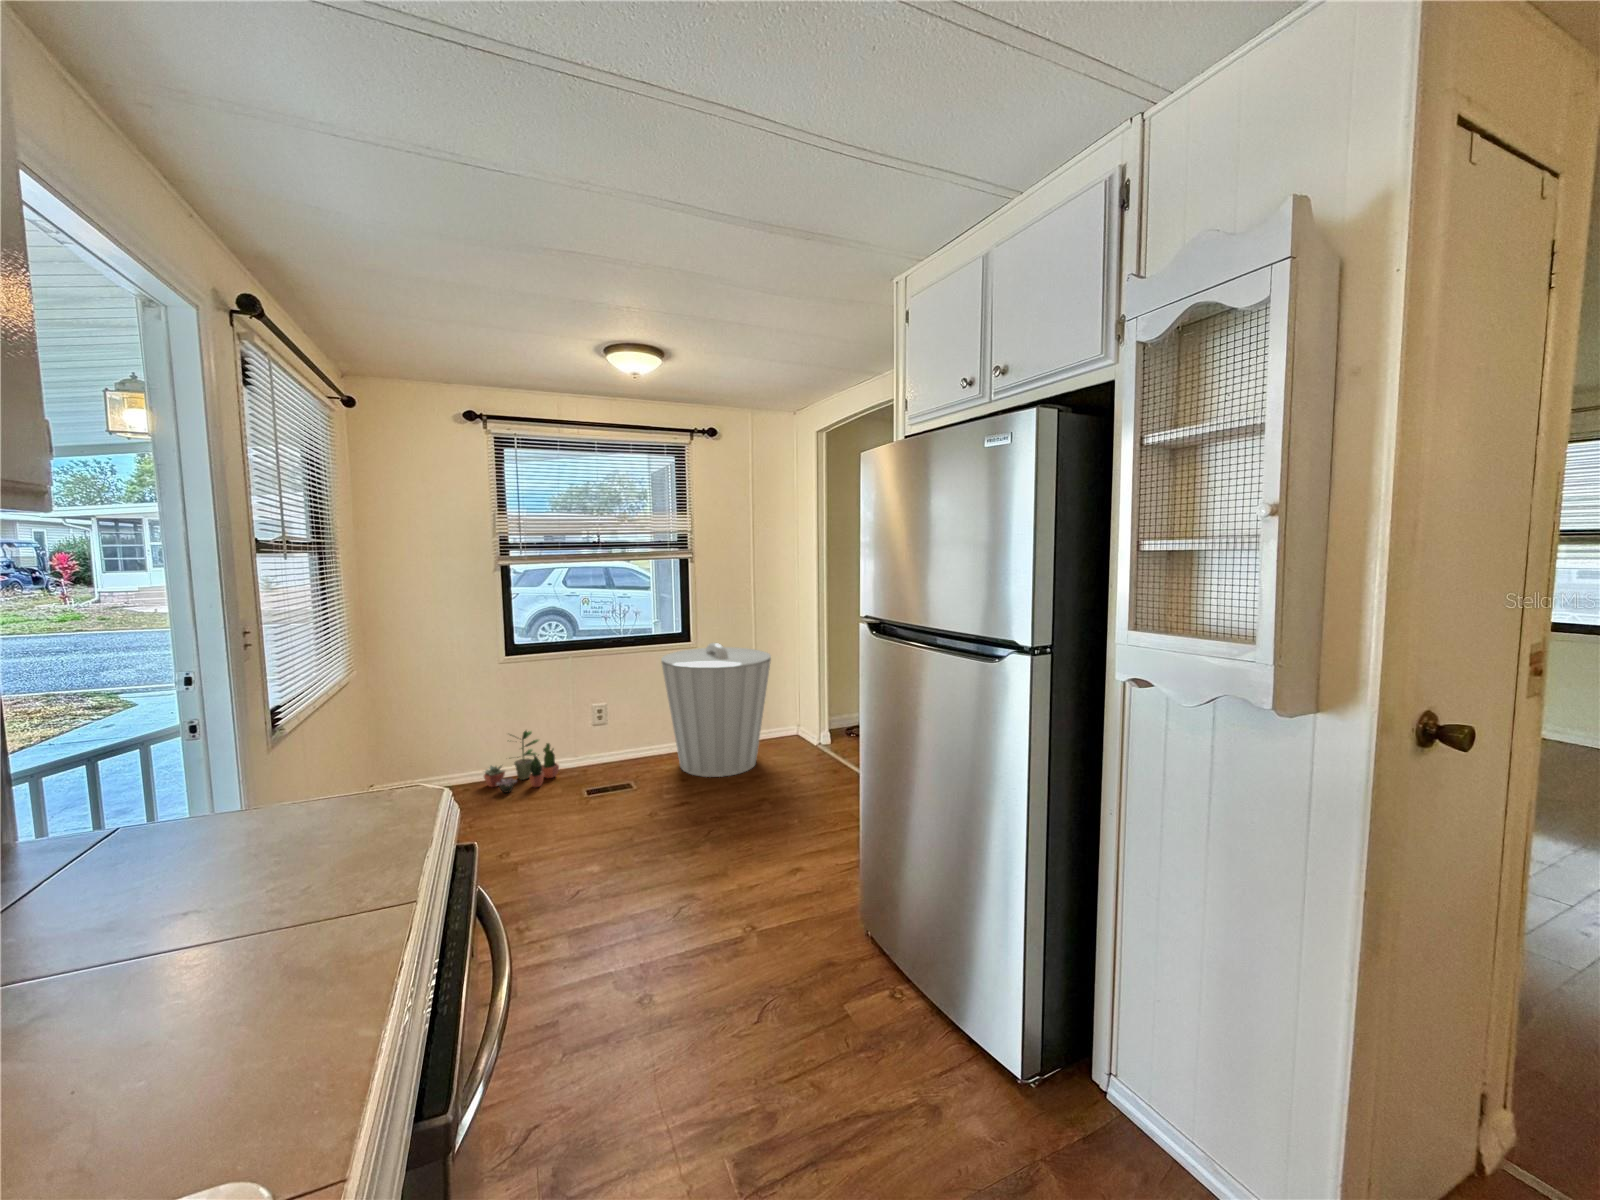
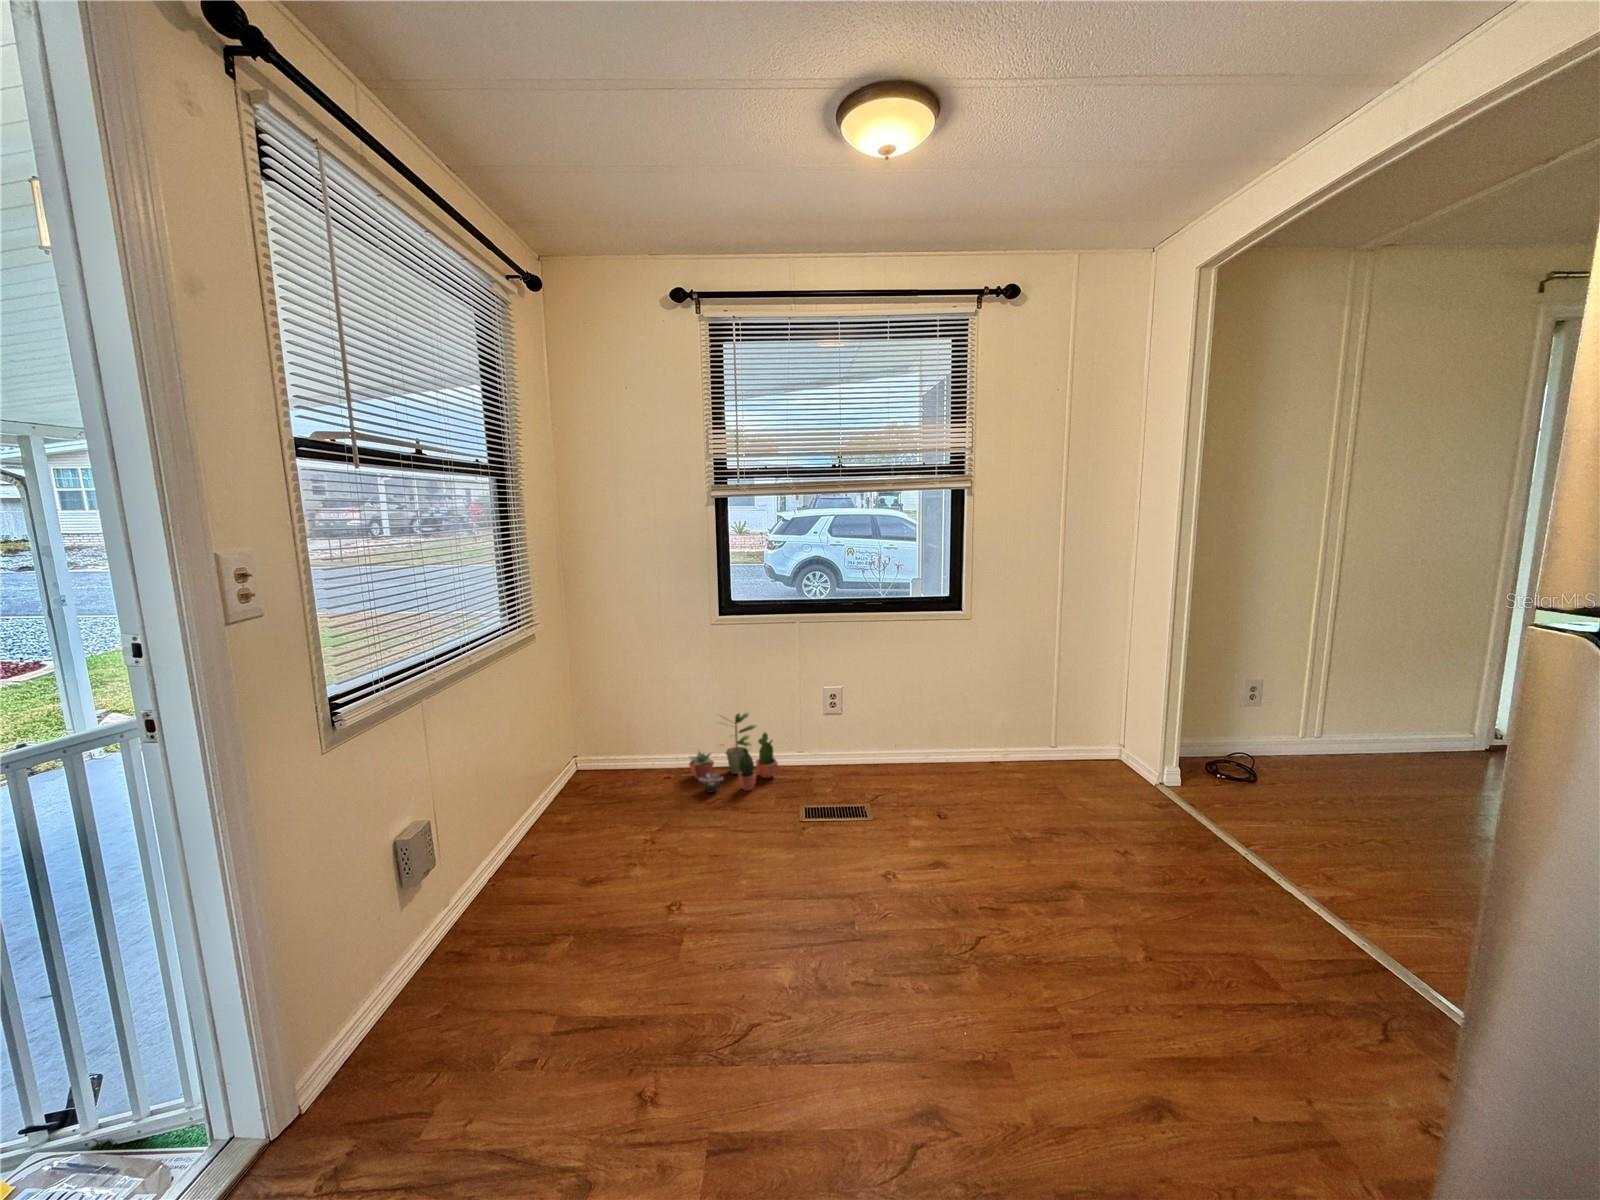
trash can: present [661,643,771,777] -> none [917,615,1094,823]

